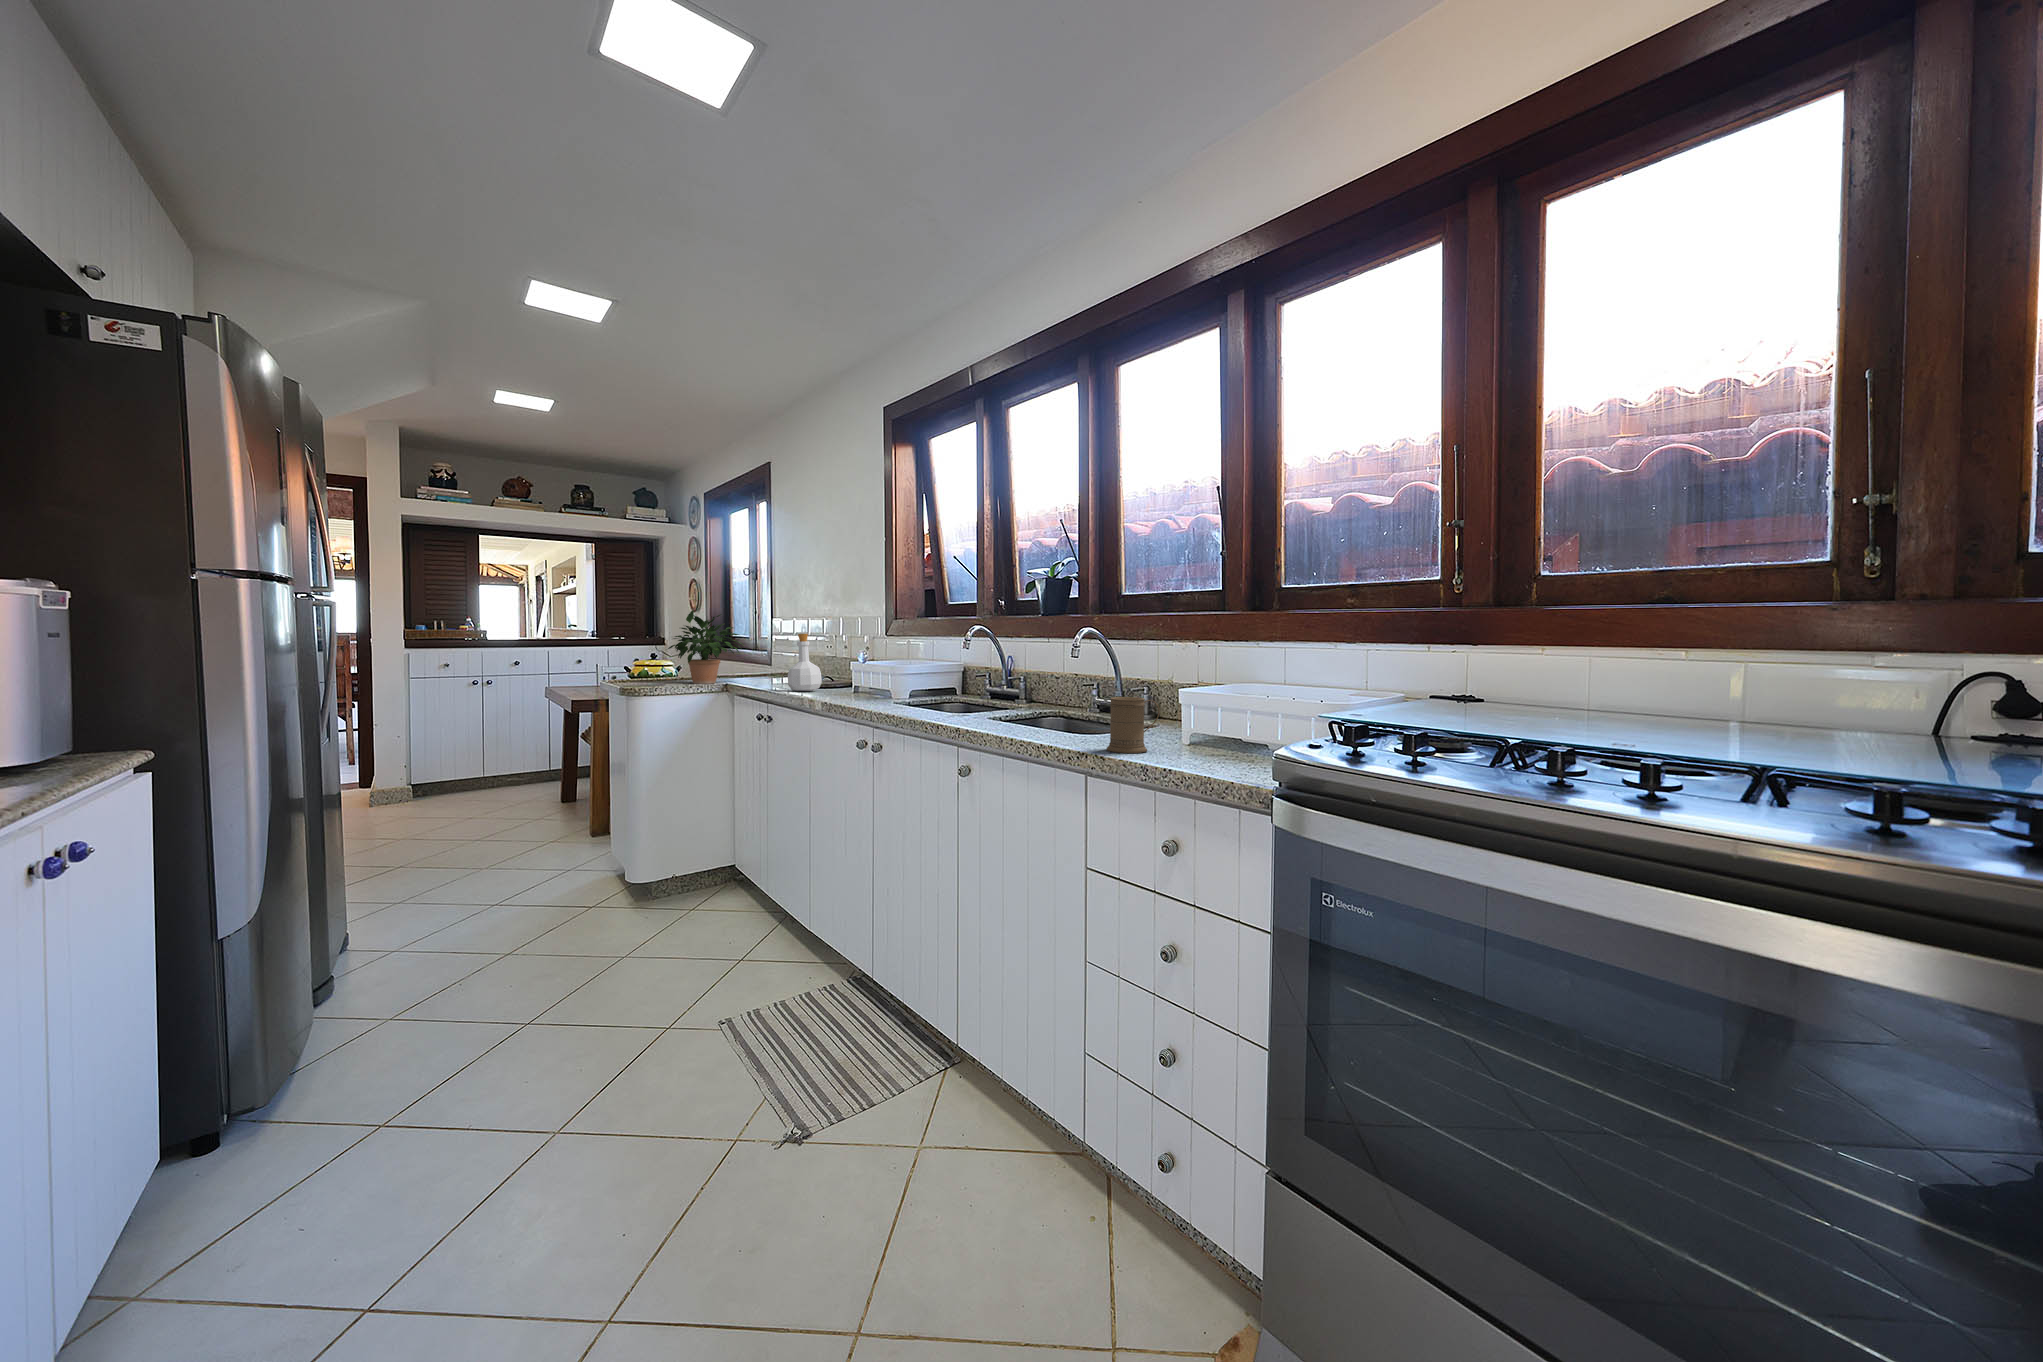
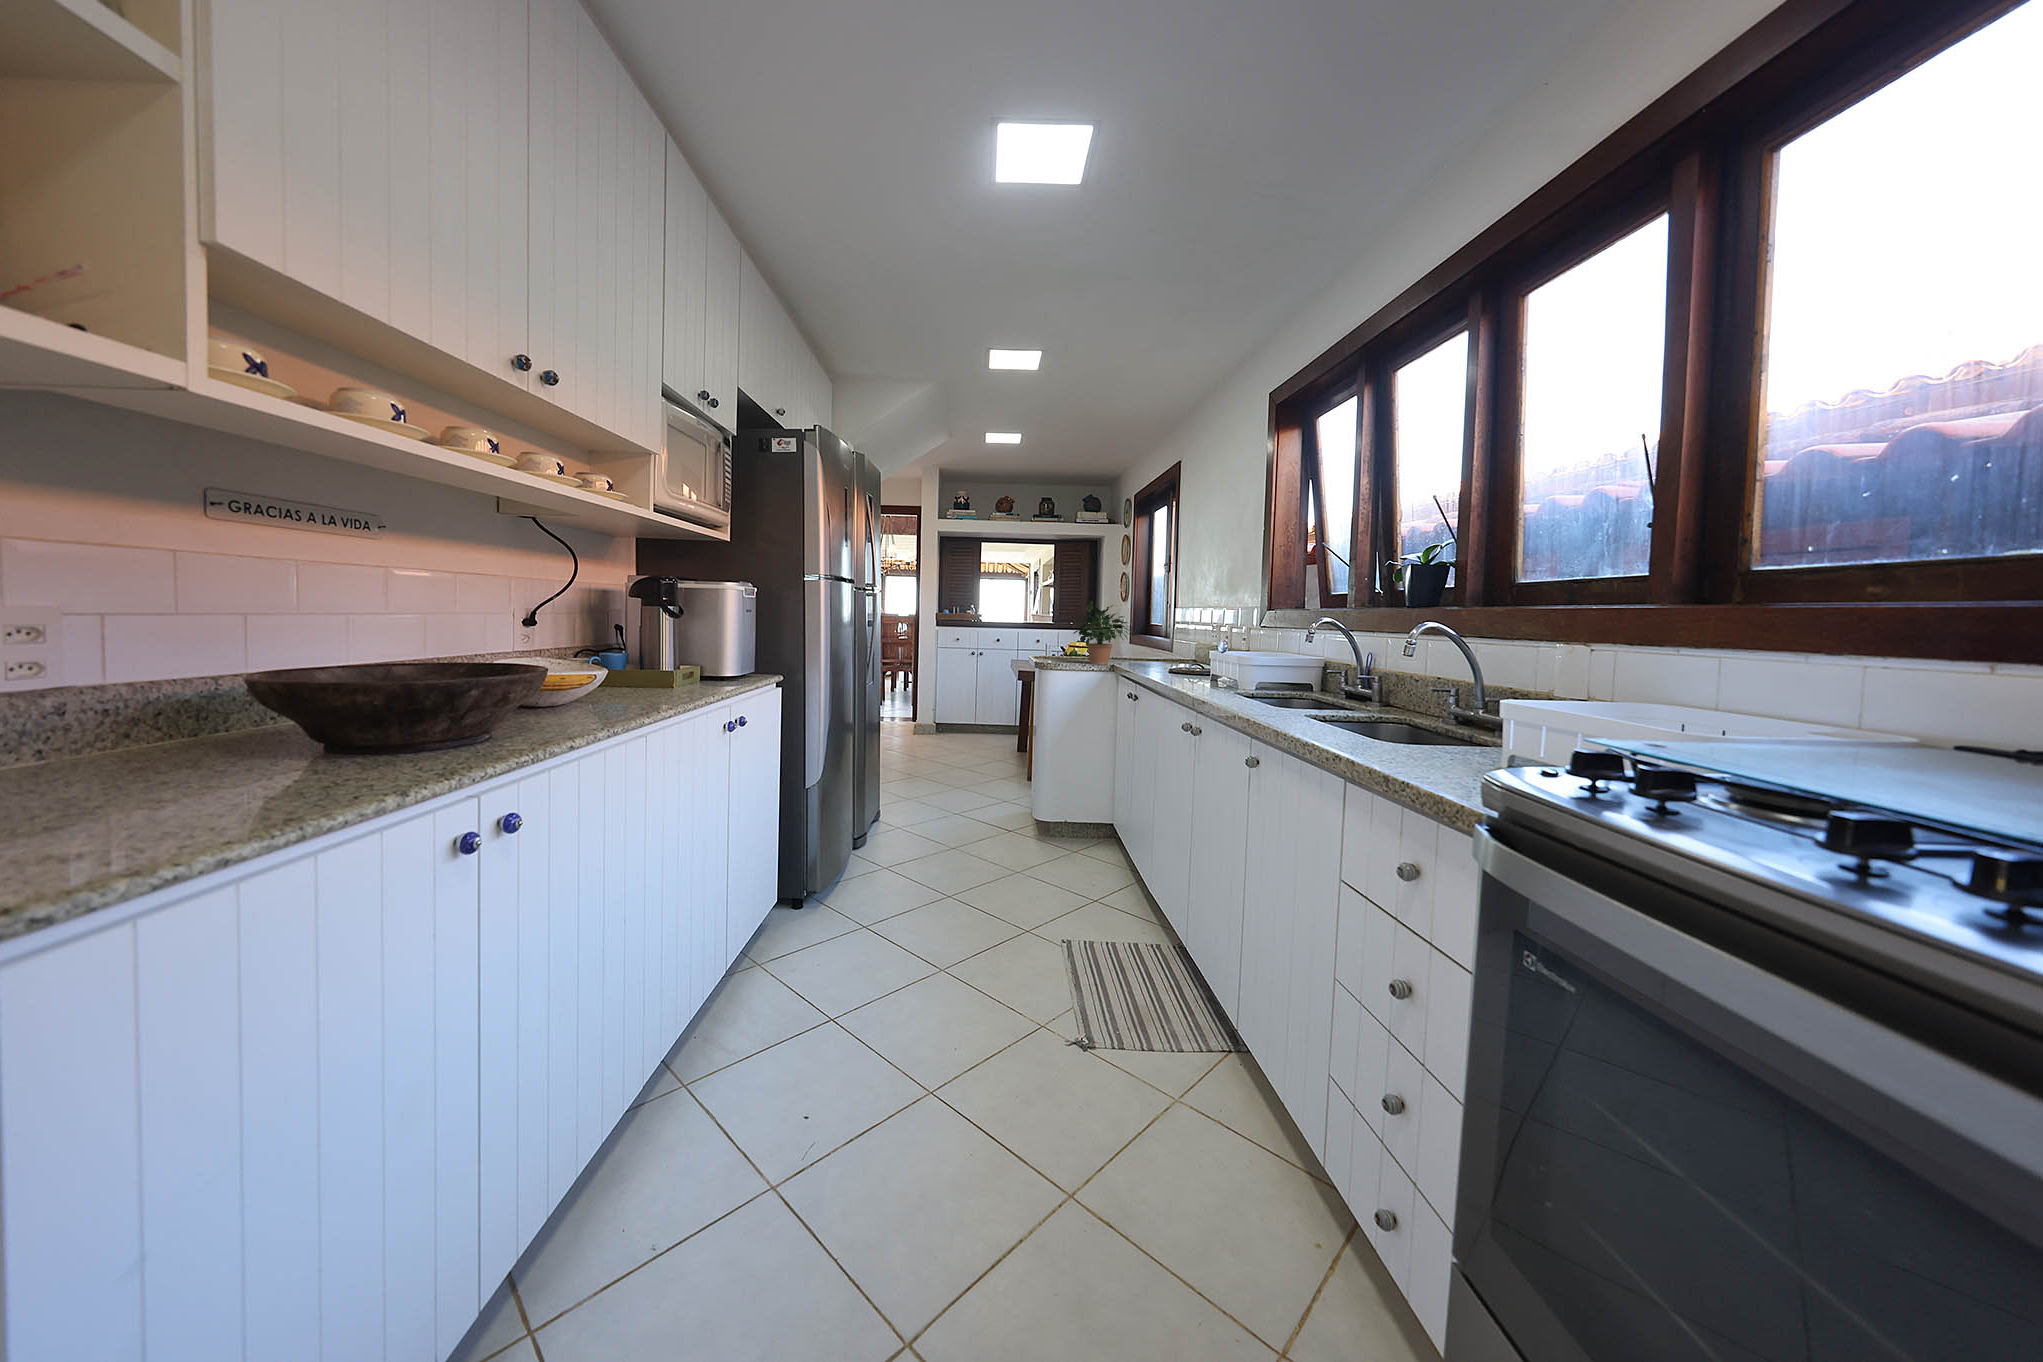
bottle: present [788,634,822,691] -> none [1156,624,1187,676]
mug: present [1106,697,1160,753] -> none [1371,702,1445,766]

